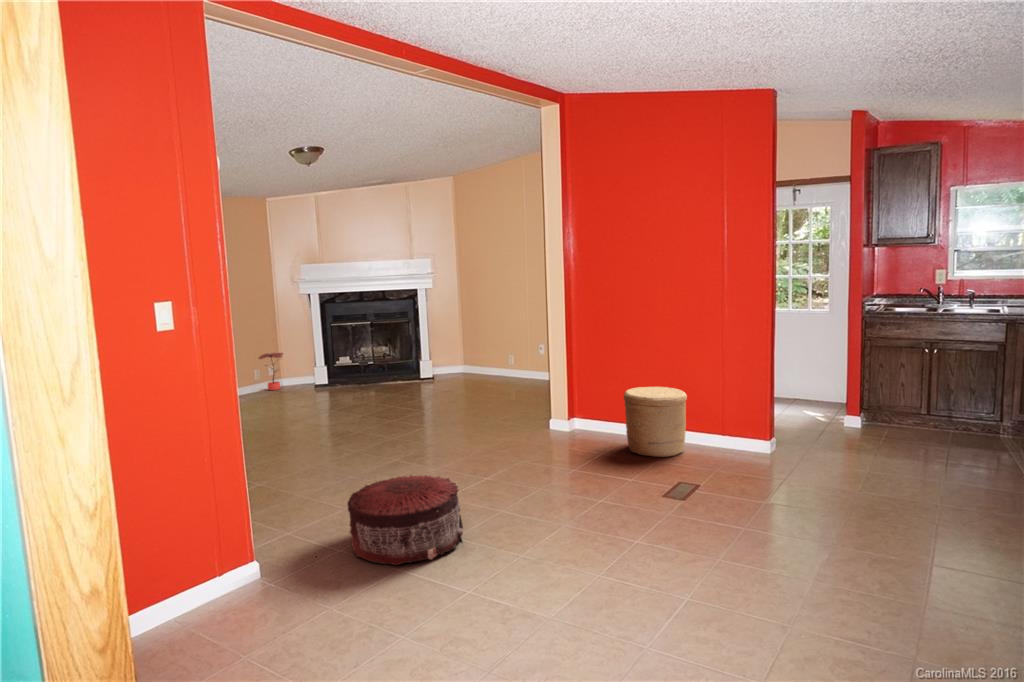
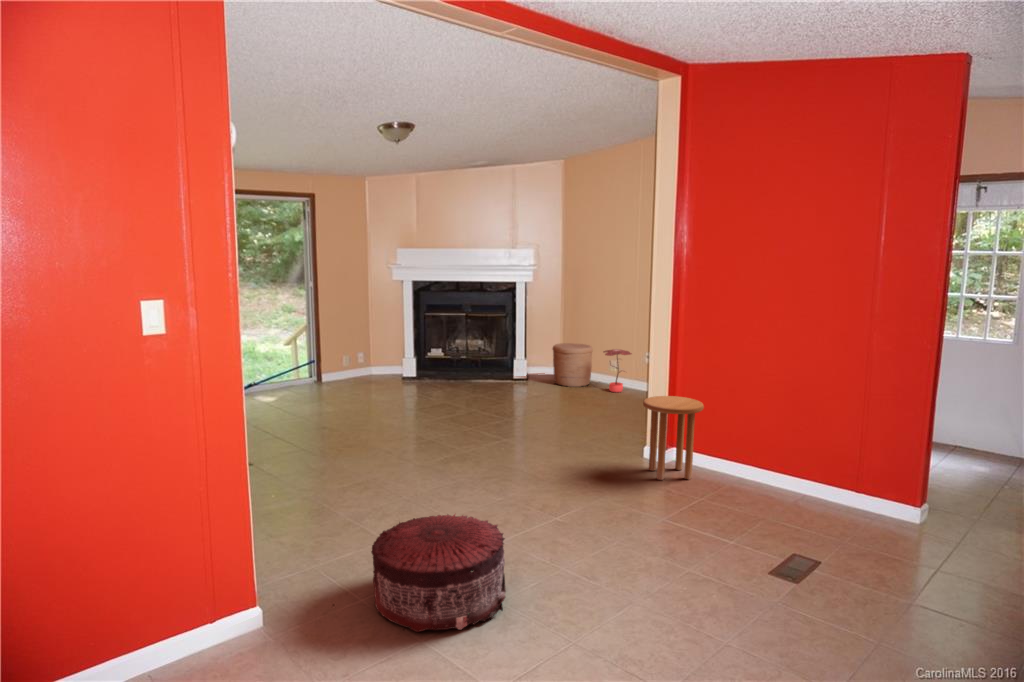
potted plant: present [259,353,283,390] -> present [604,349,632,392]
side table: none [549,373,598,444] -> present [643,396,704,480]
woven basket: present [624,387,687,457] -> present [553,343,593,387]

